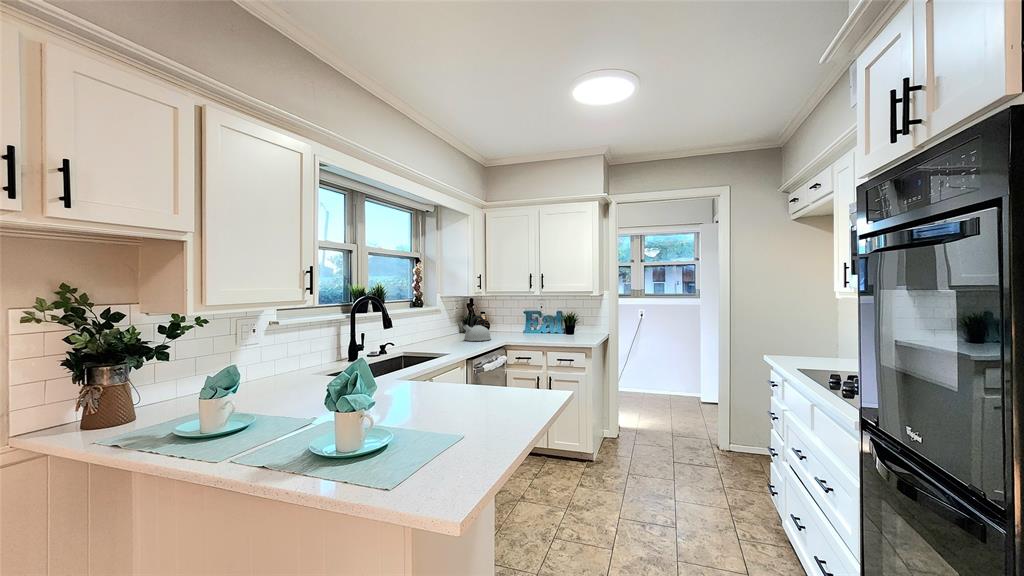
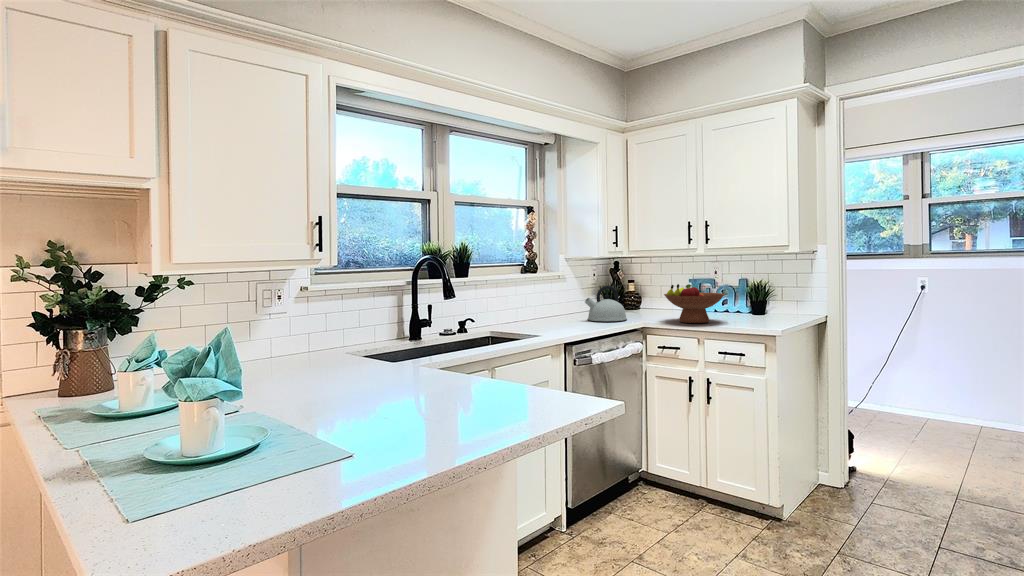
fruit bowl: none [516,314,554,340] -> present [664,284,725,323]

